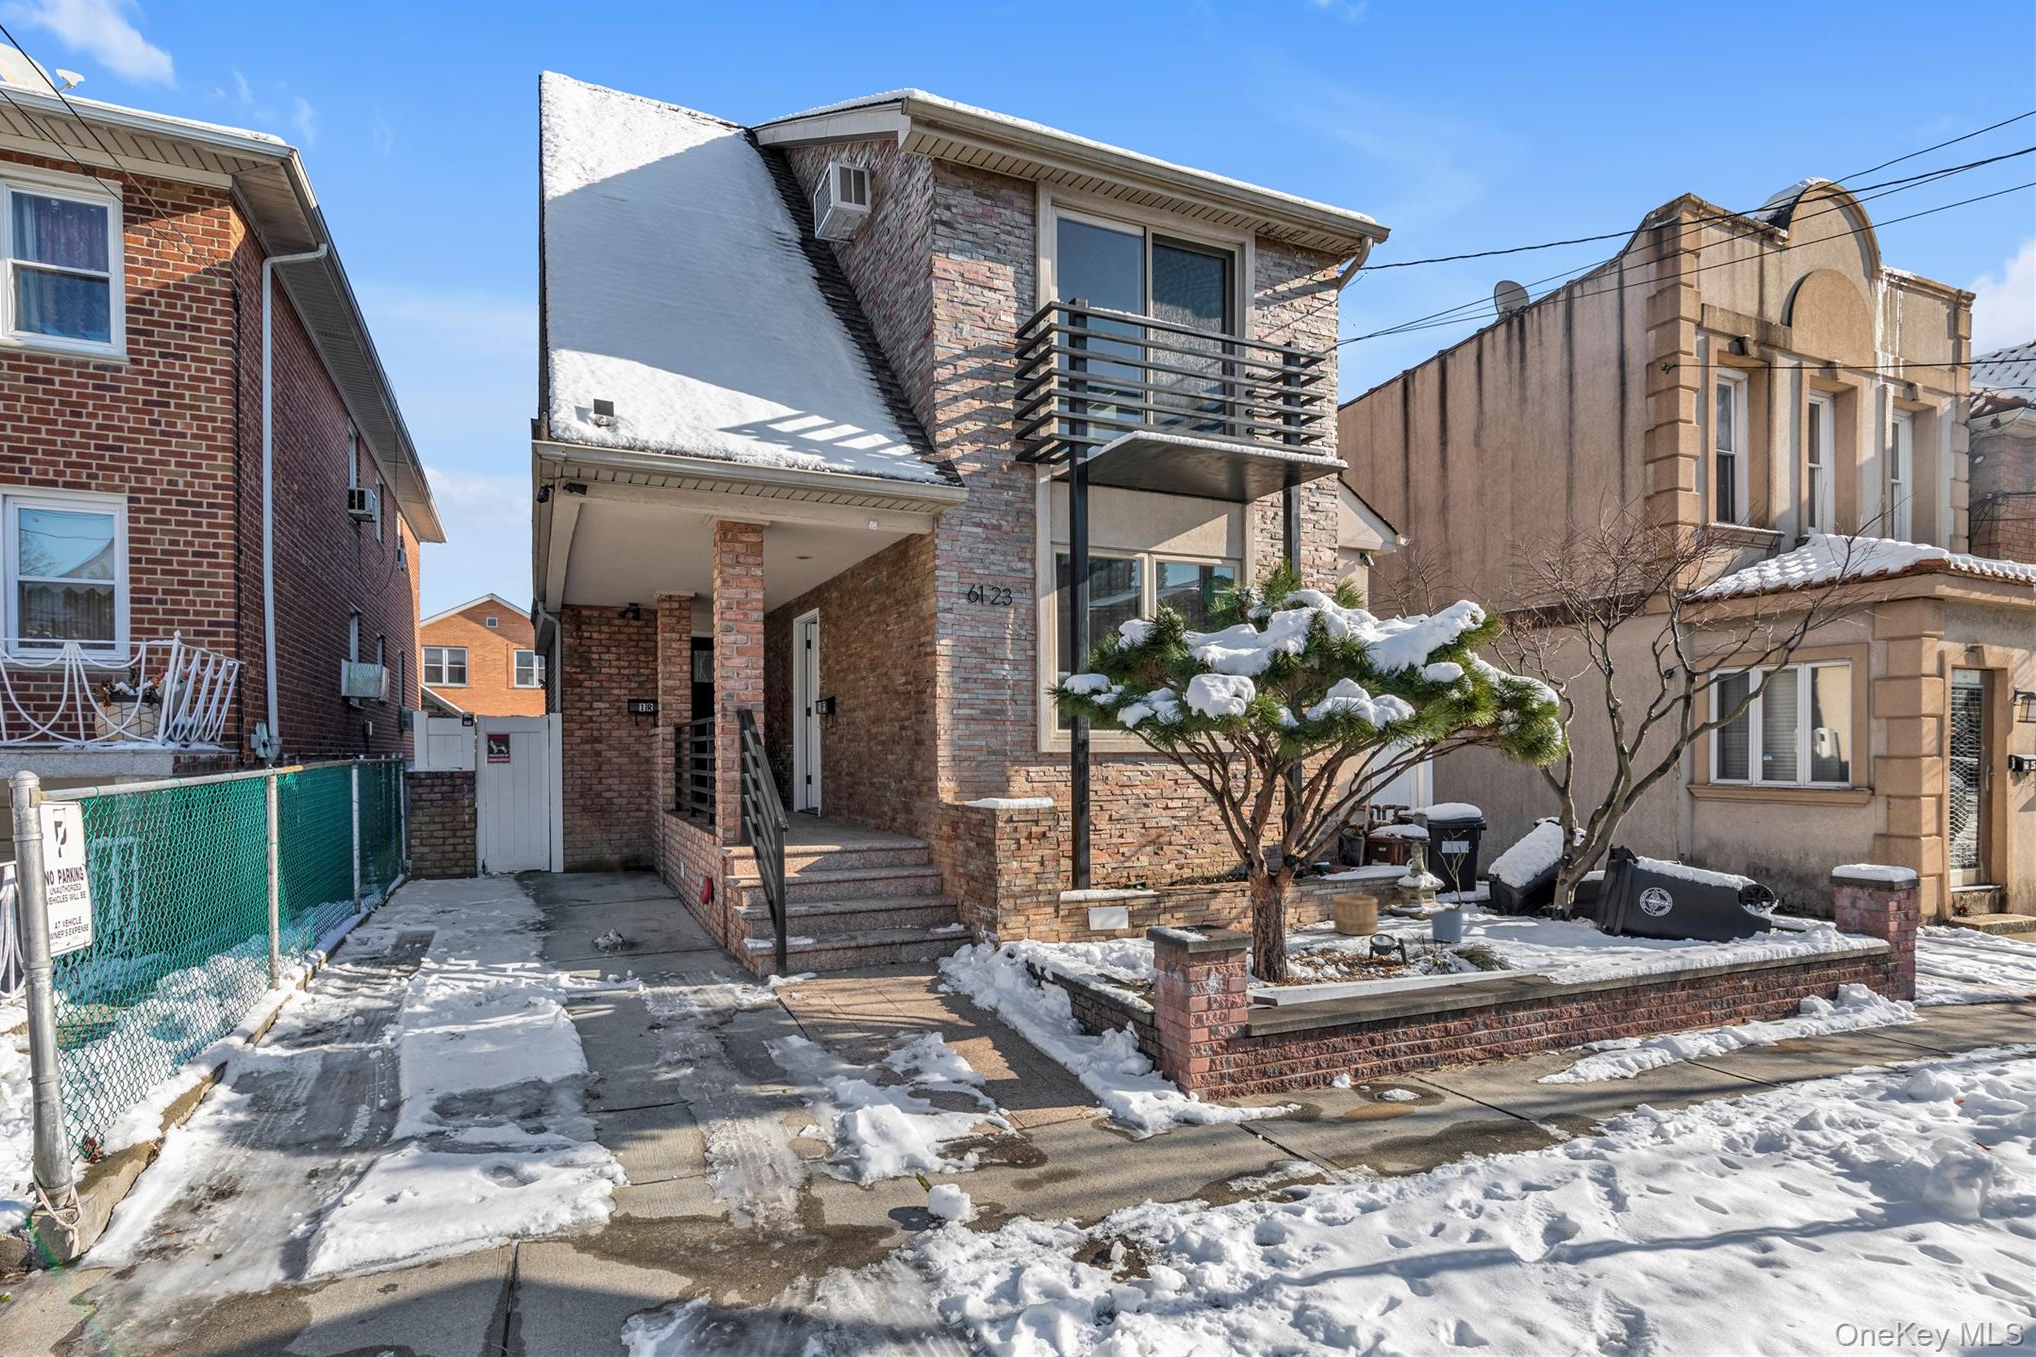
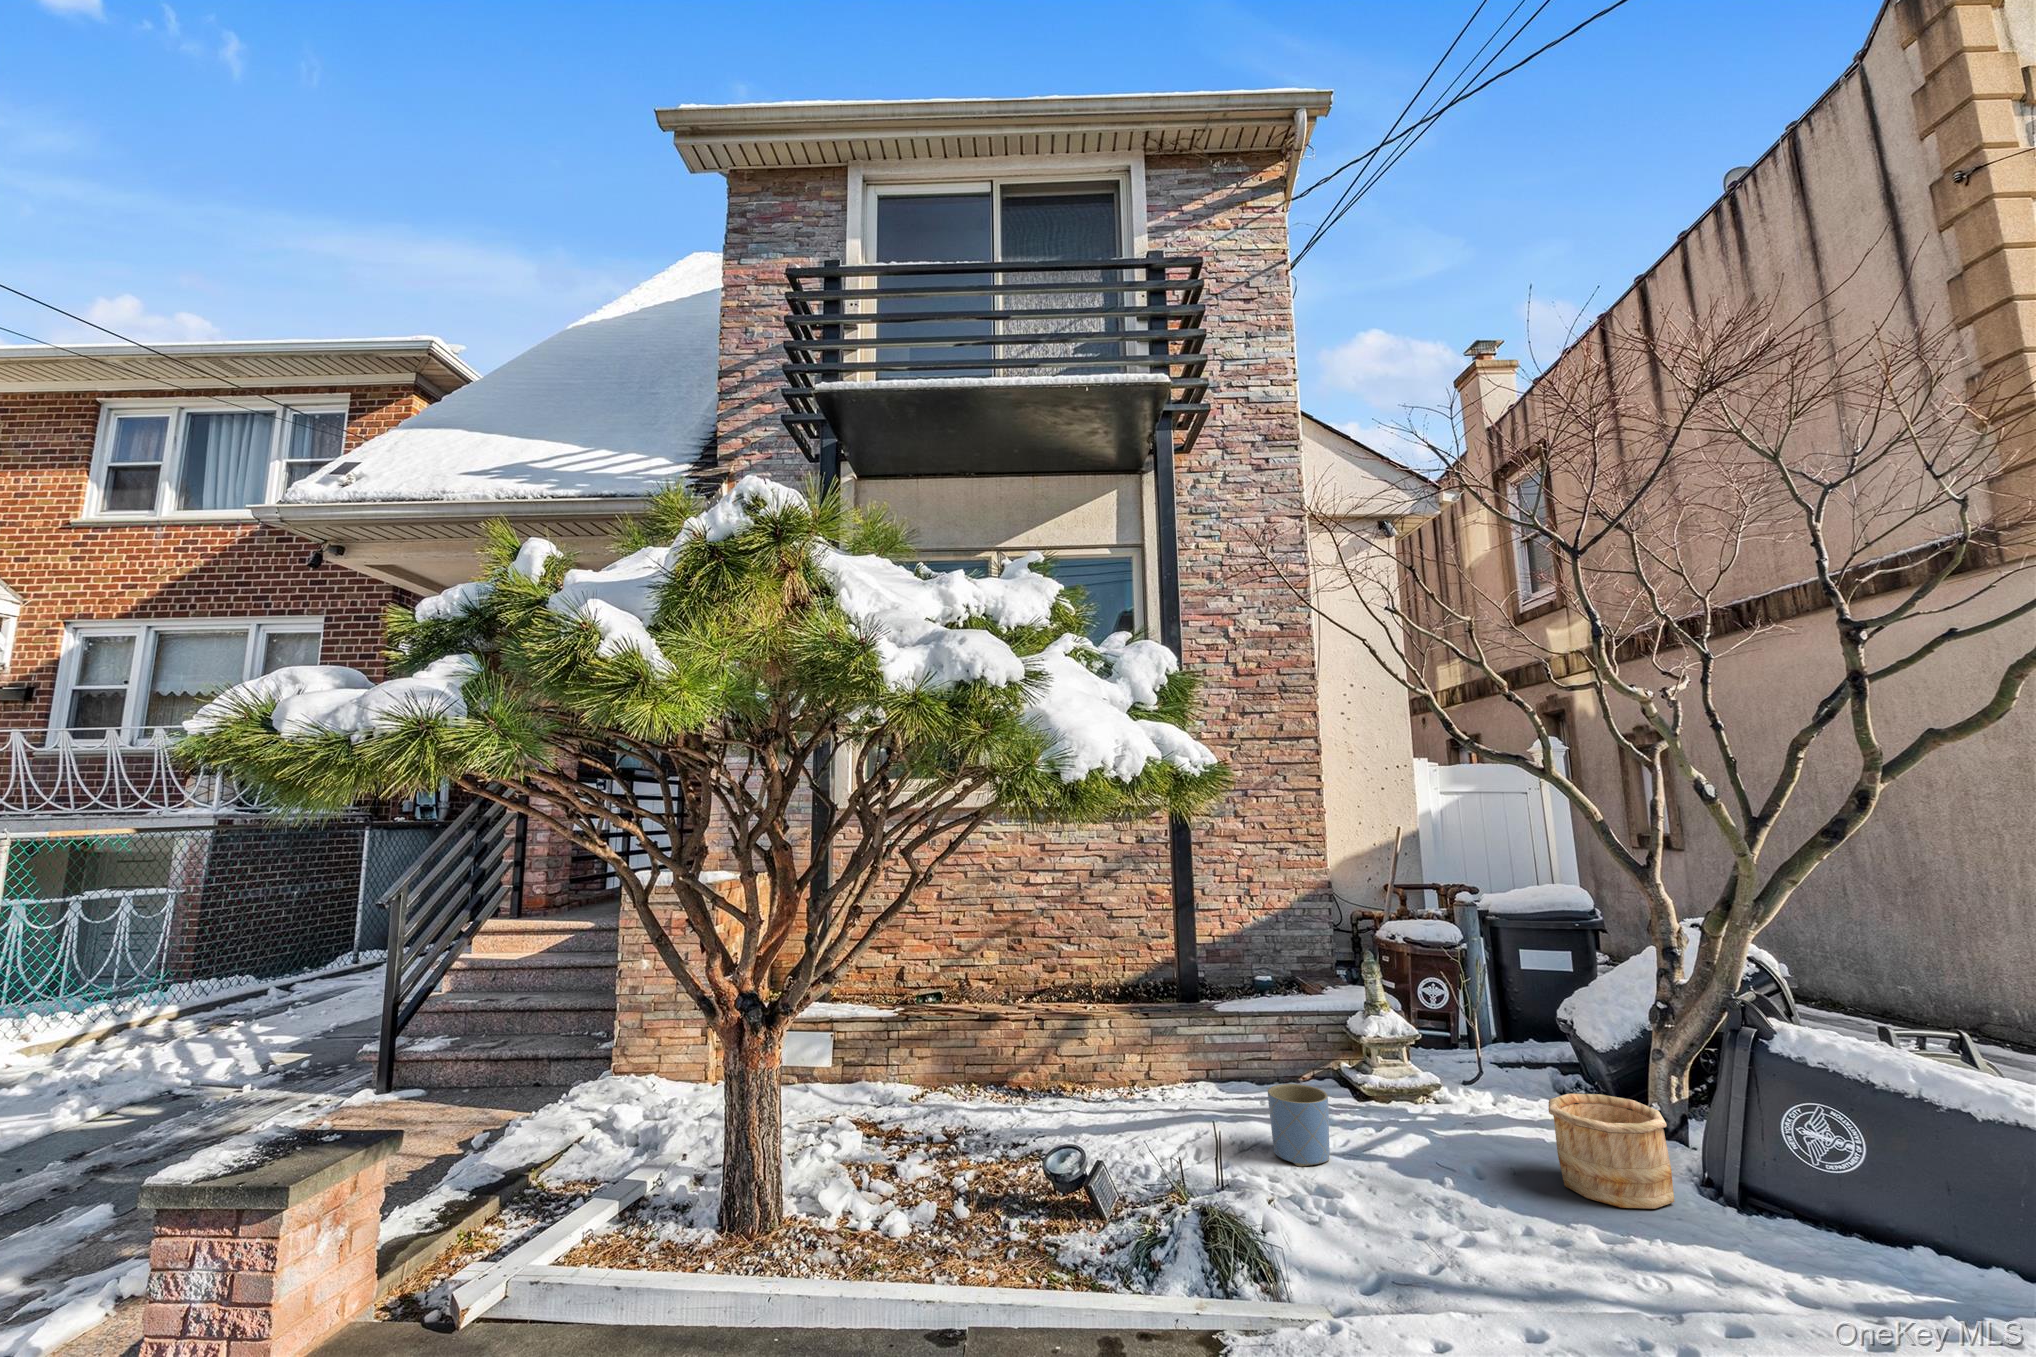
wooden bucket: present [1332,894,1378,935] -> present [1549,1094,1674,1209]

